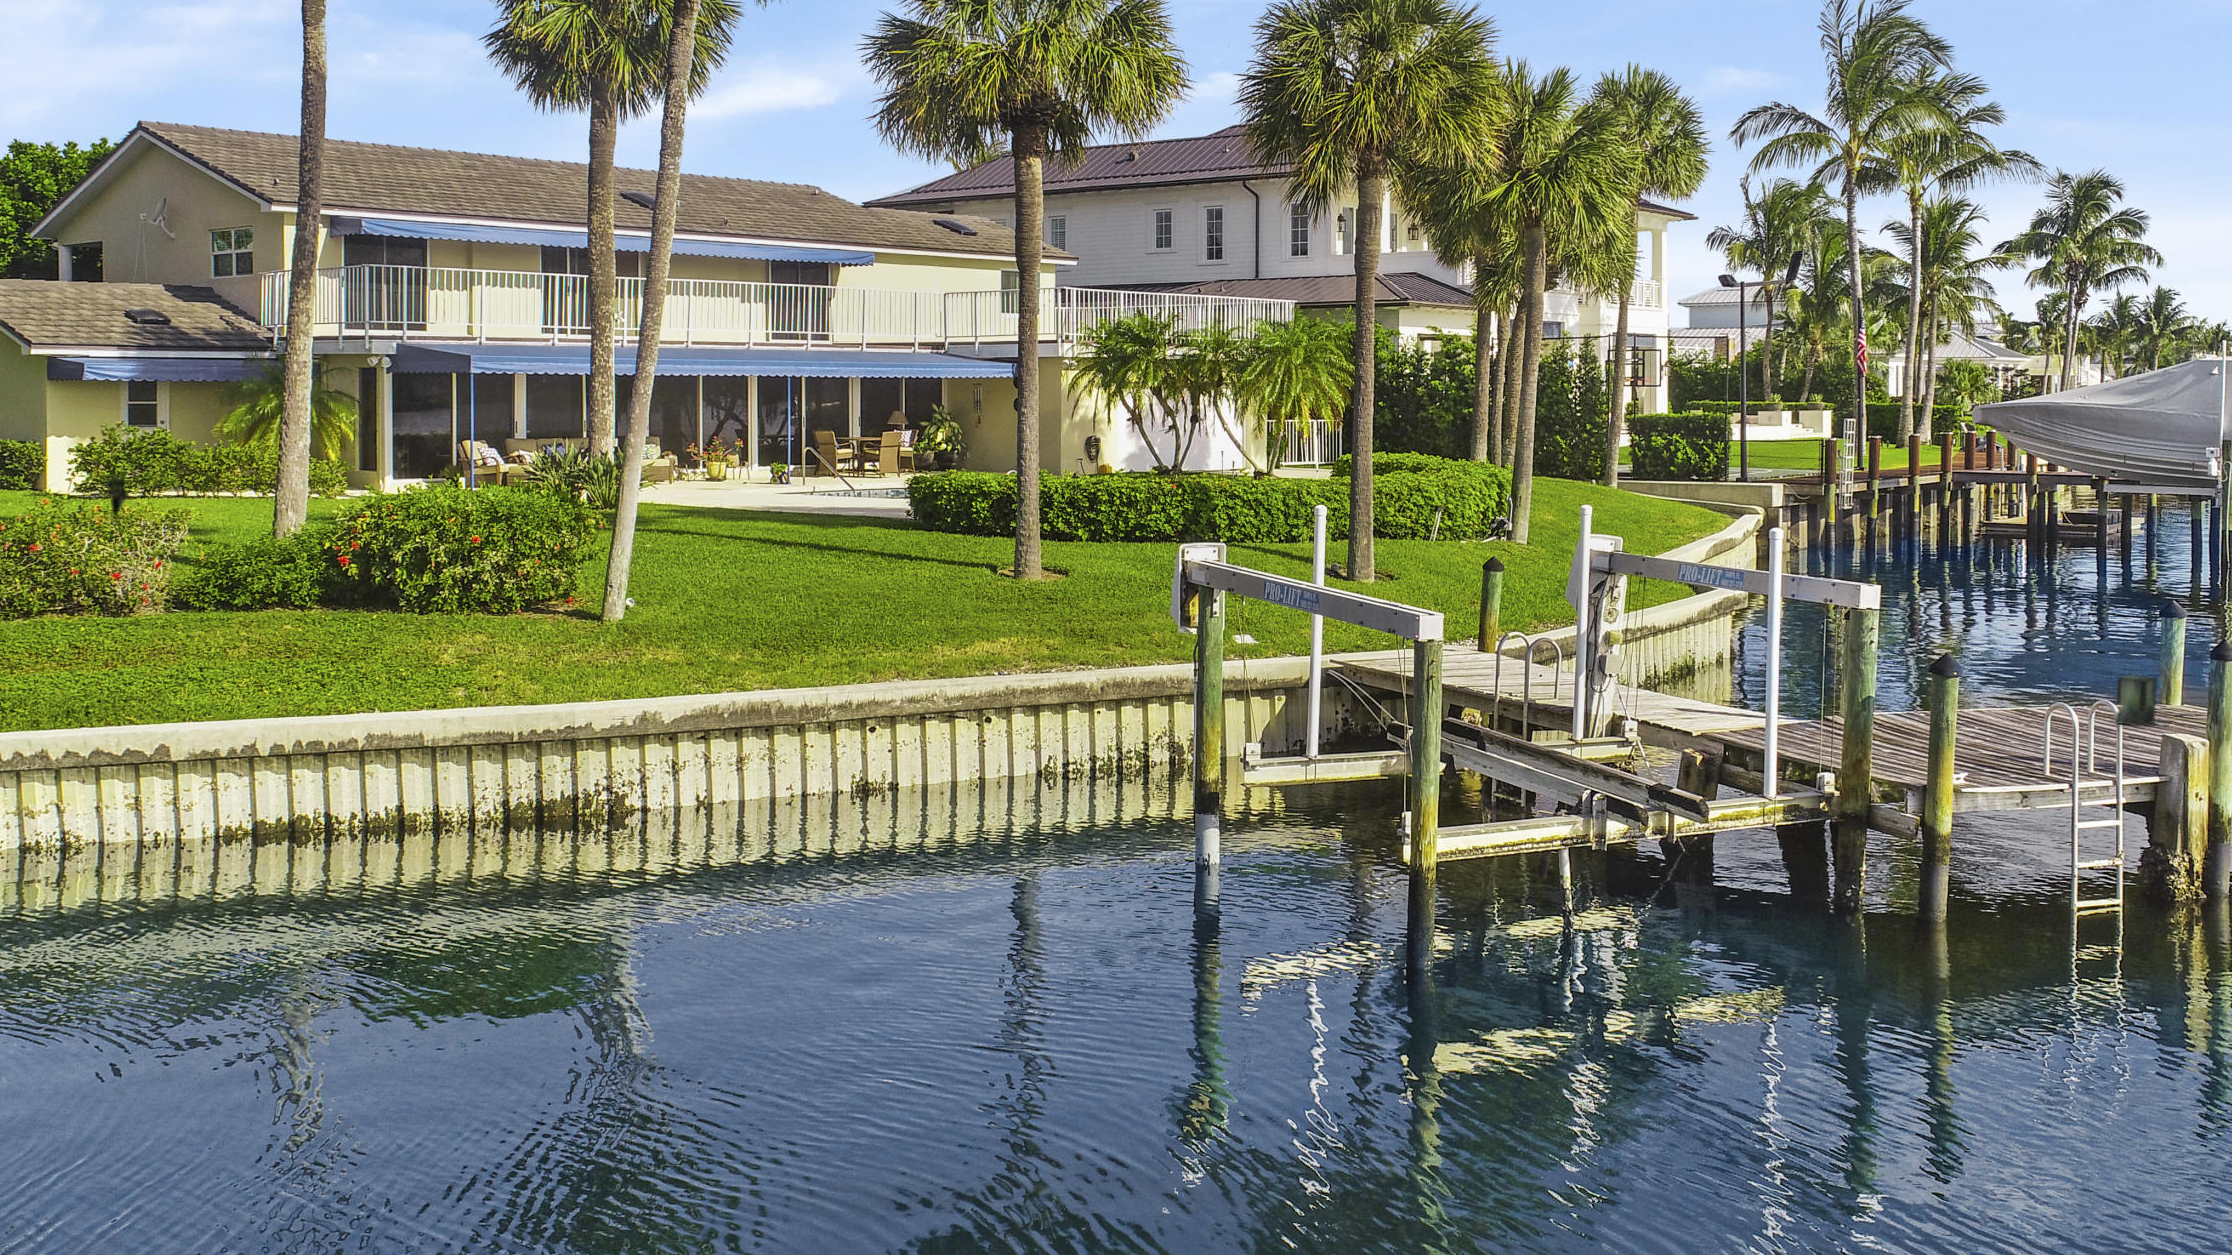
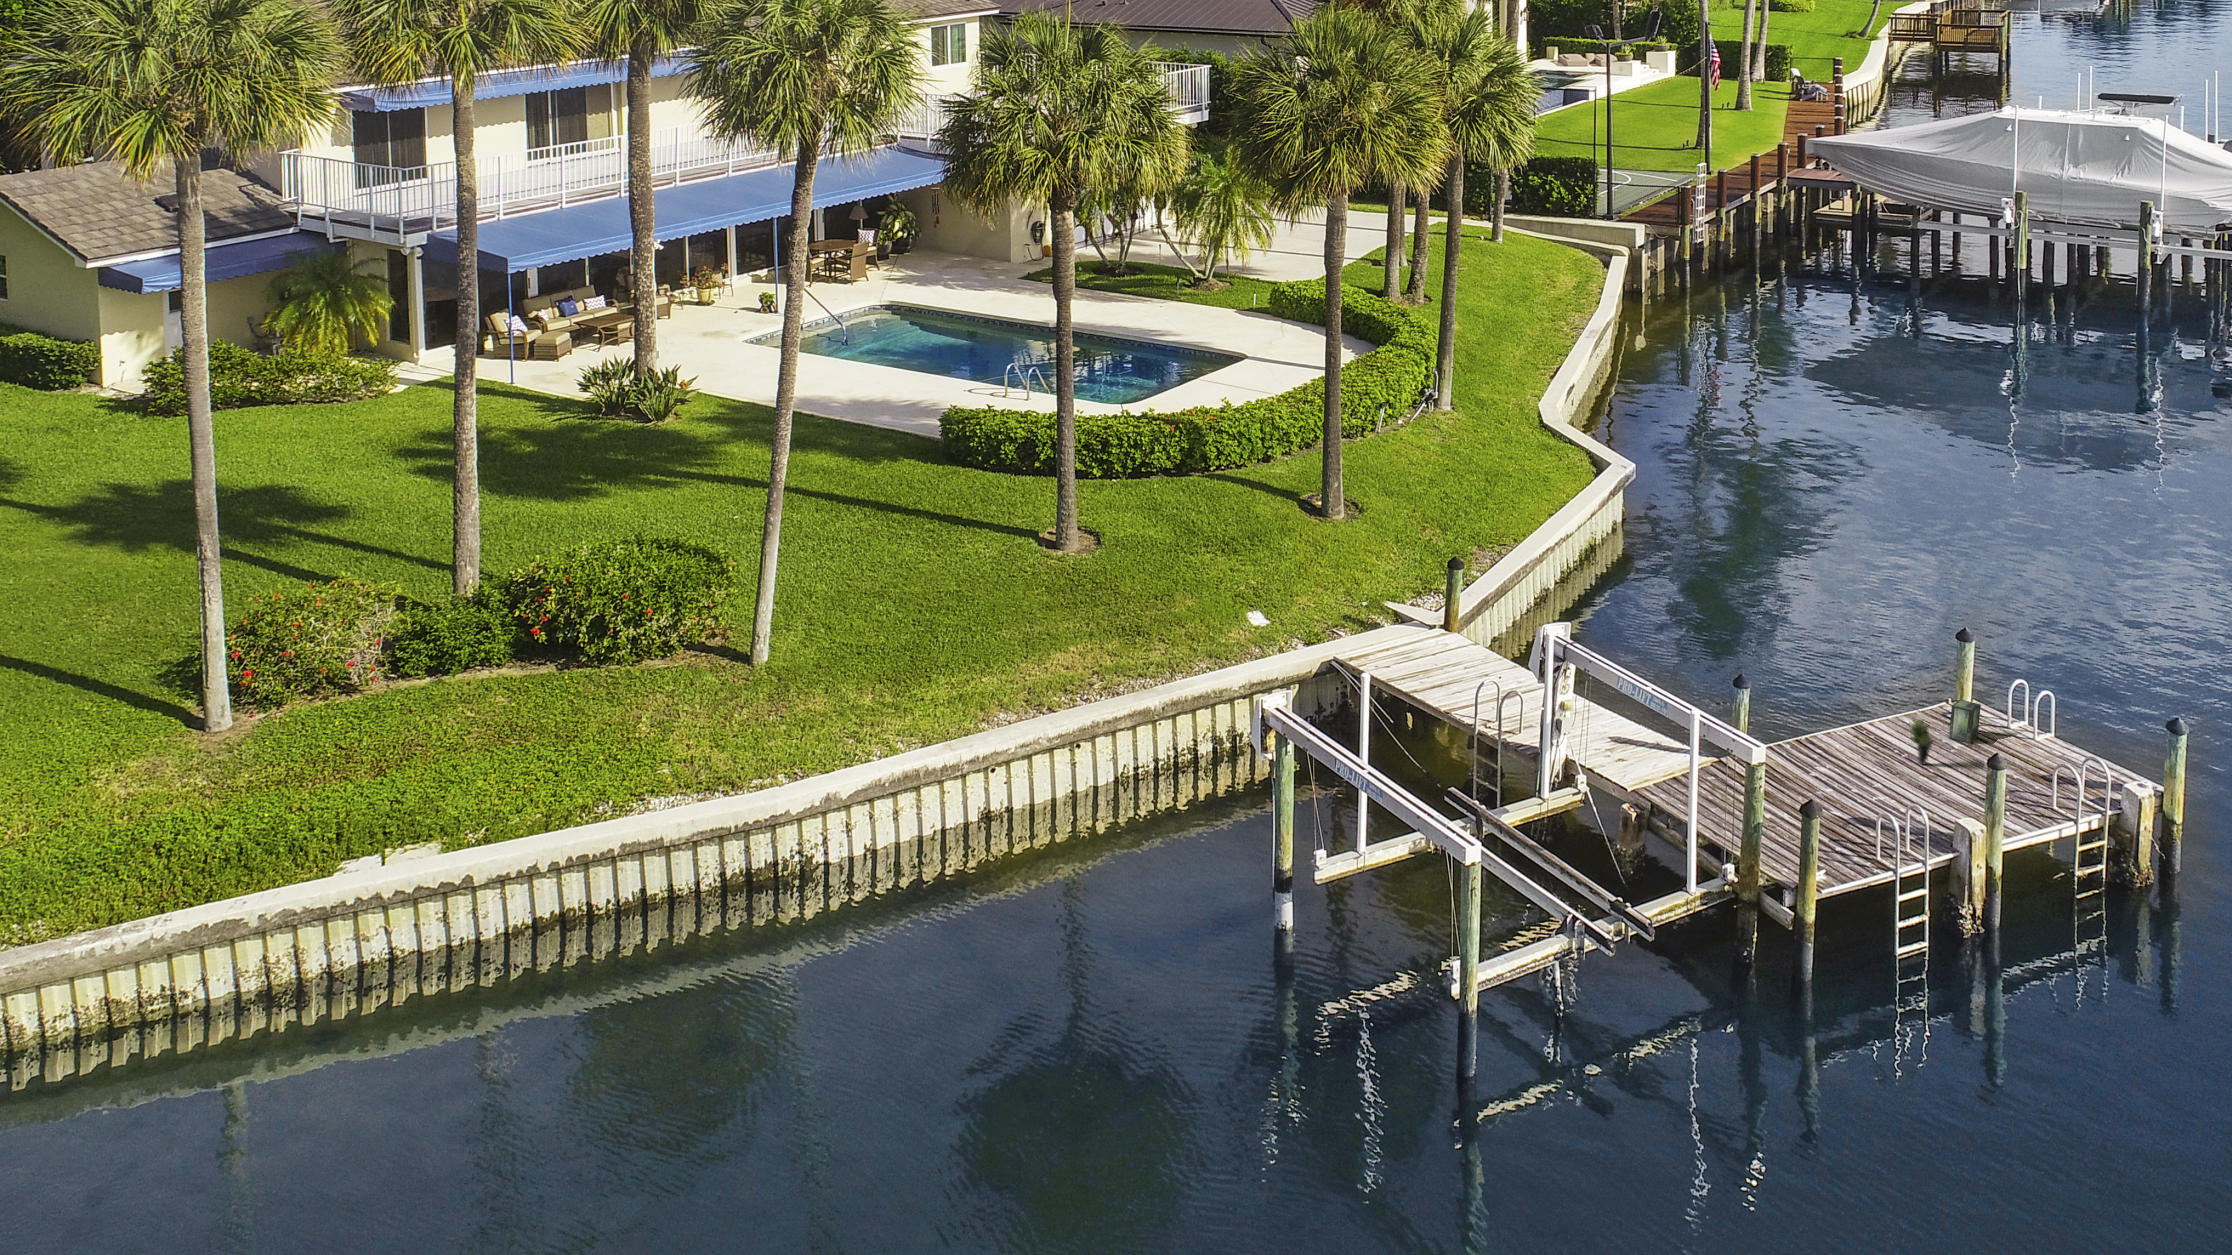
potted plant: present [105,475,128,517] -> present [1910,719,1933,765]

